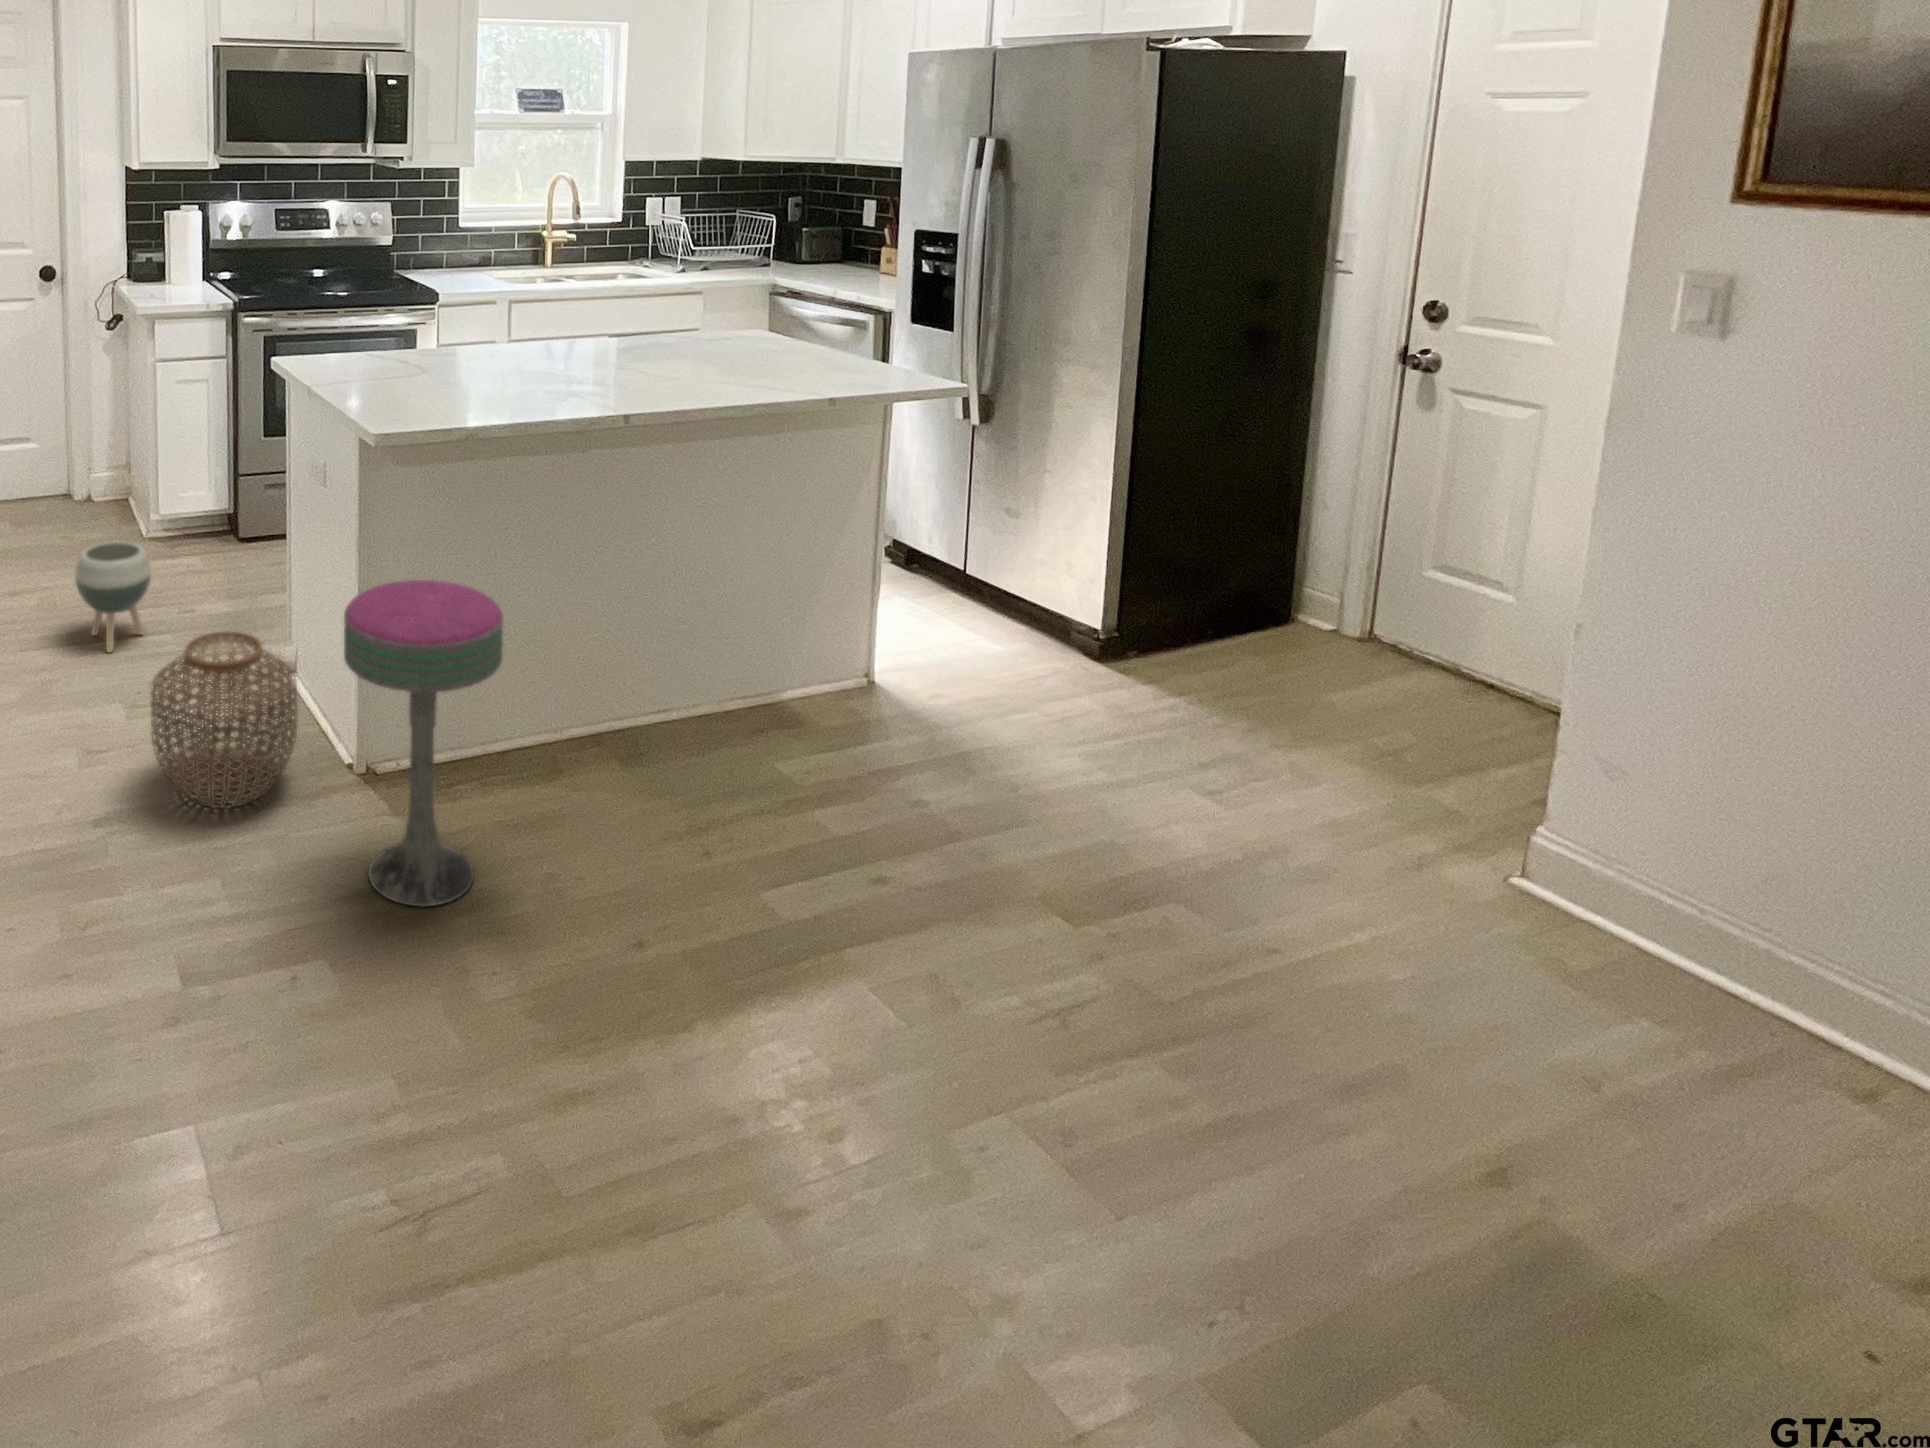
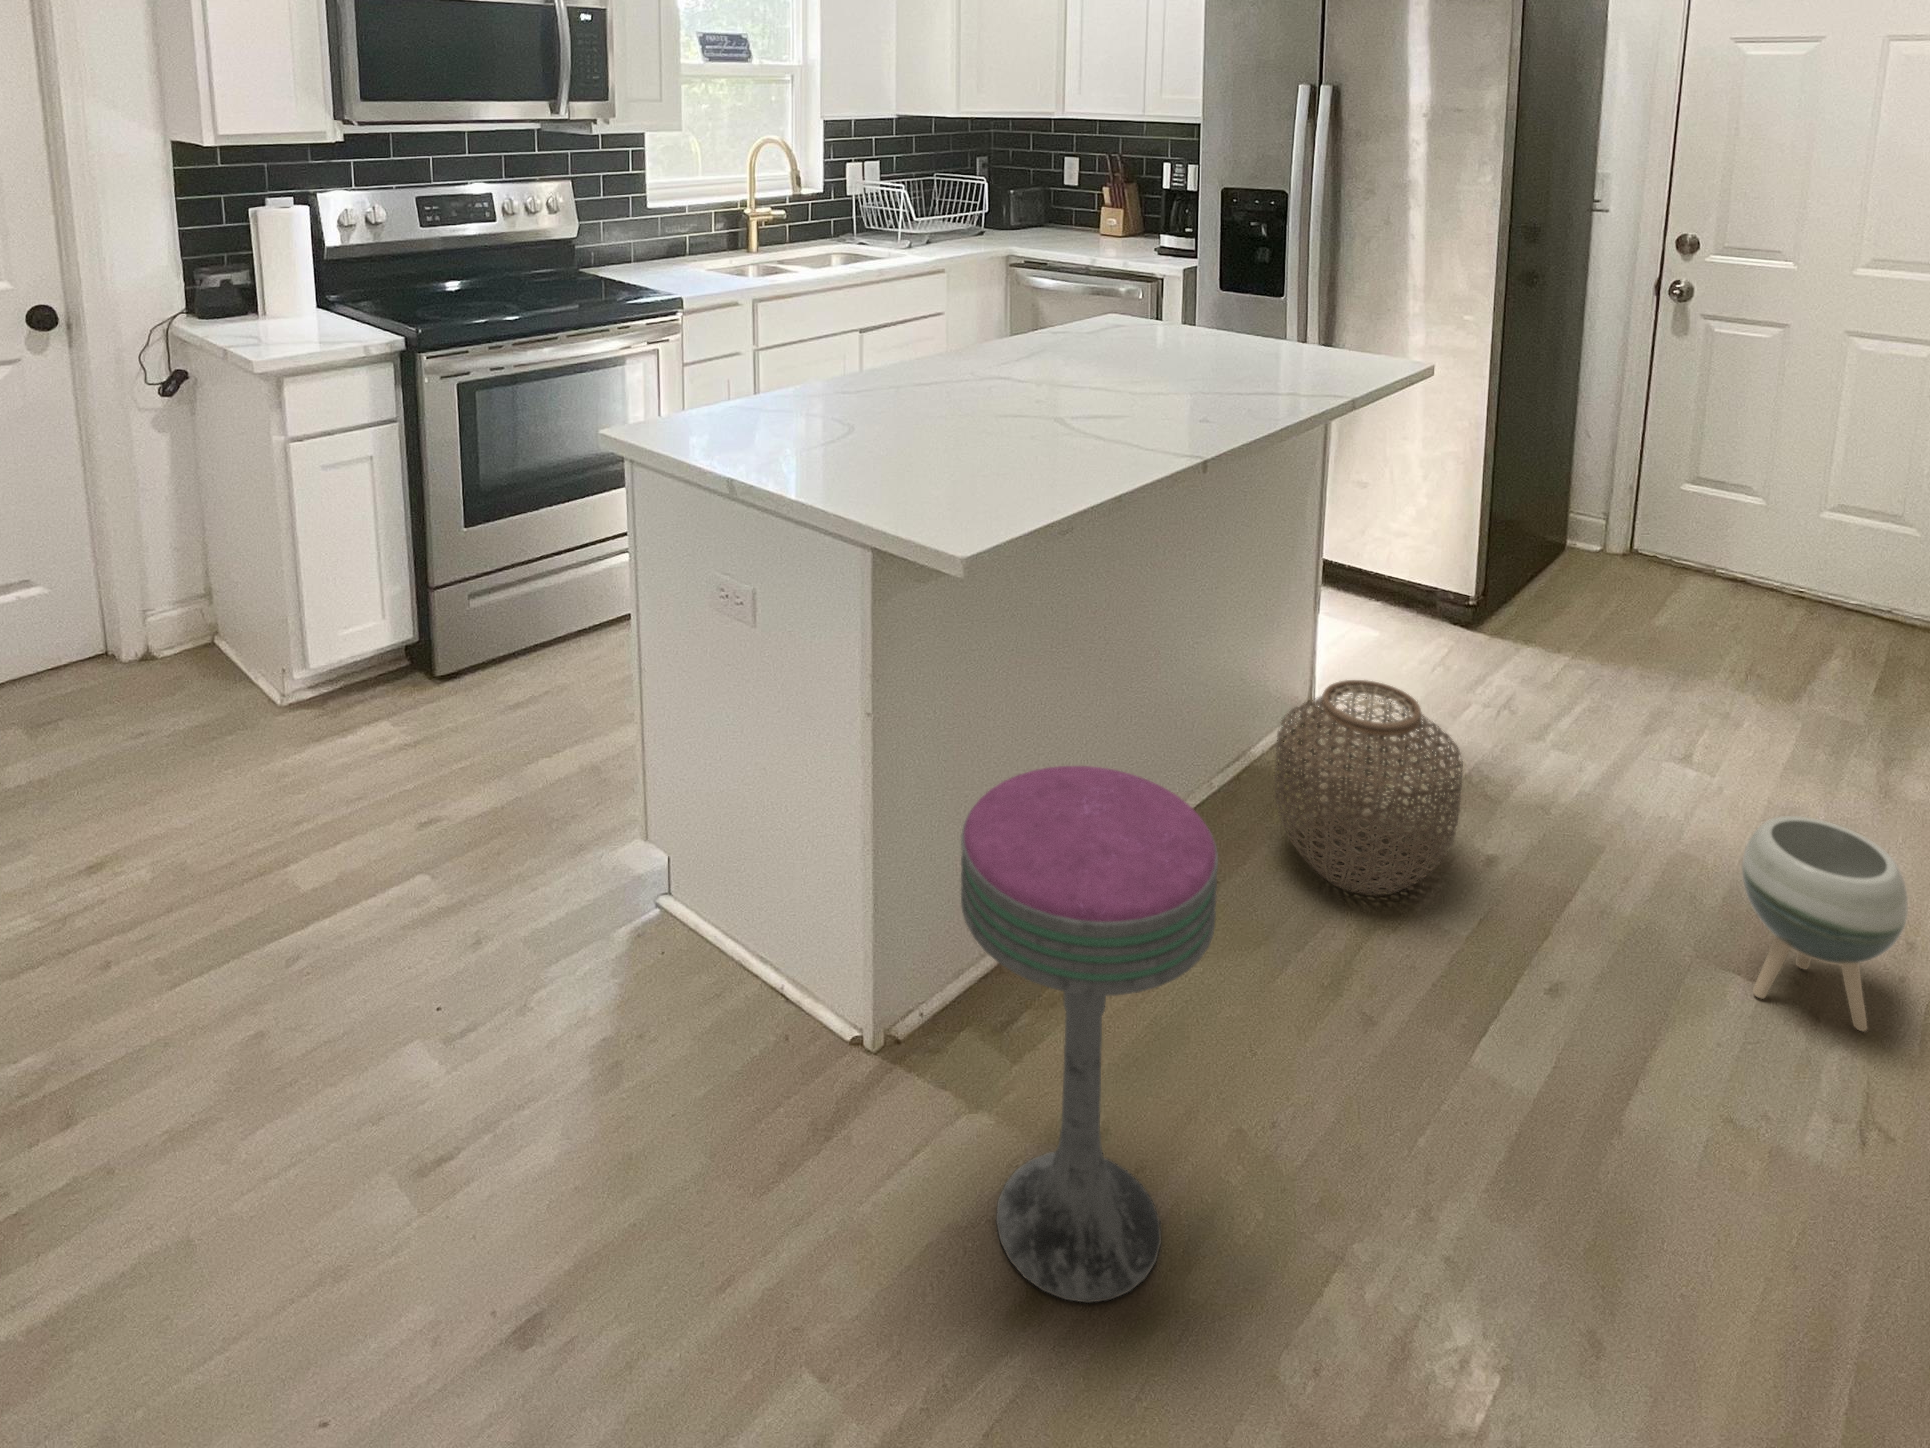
planter: present [75,542,151,652] -> present [1742,816,1908,1031]
woven basket: present [151,631,297,808] -> present [1275,680,1463,895]

